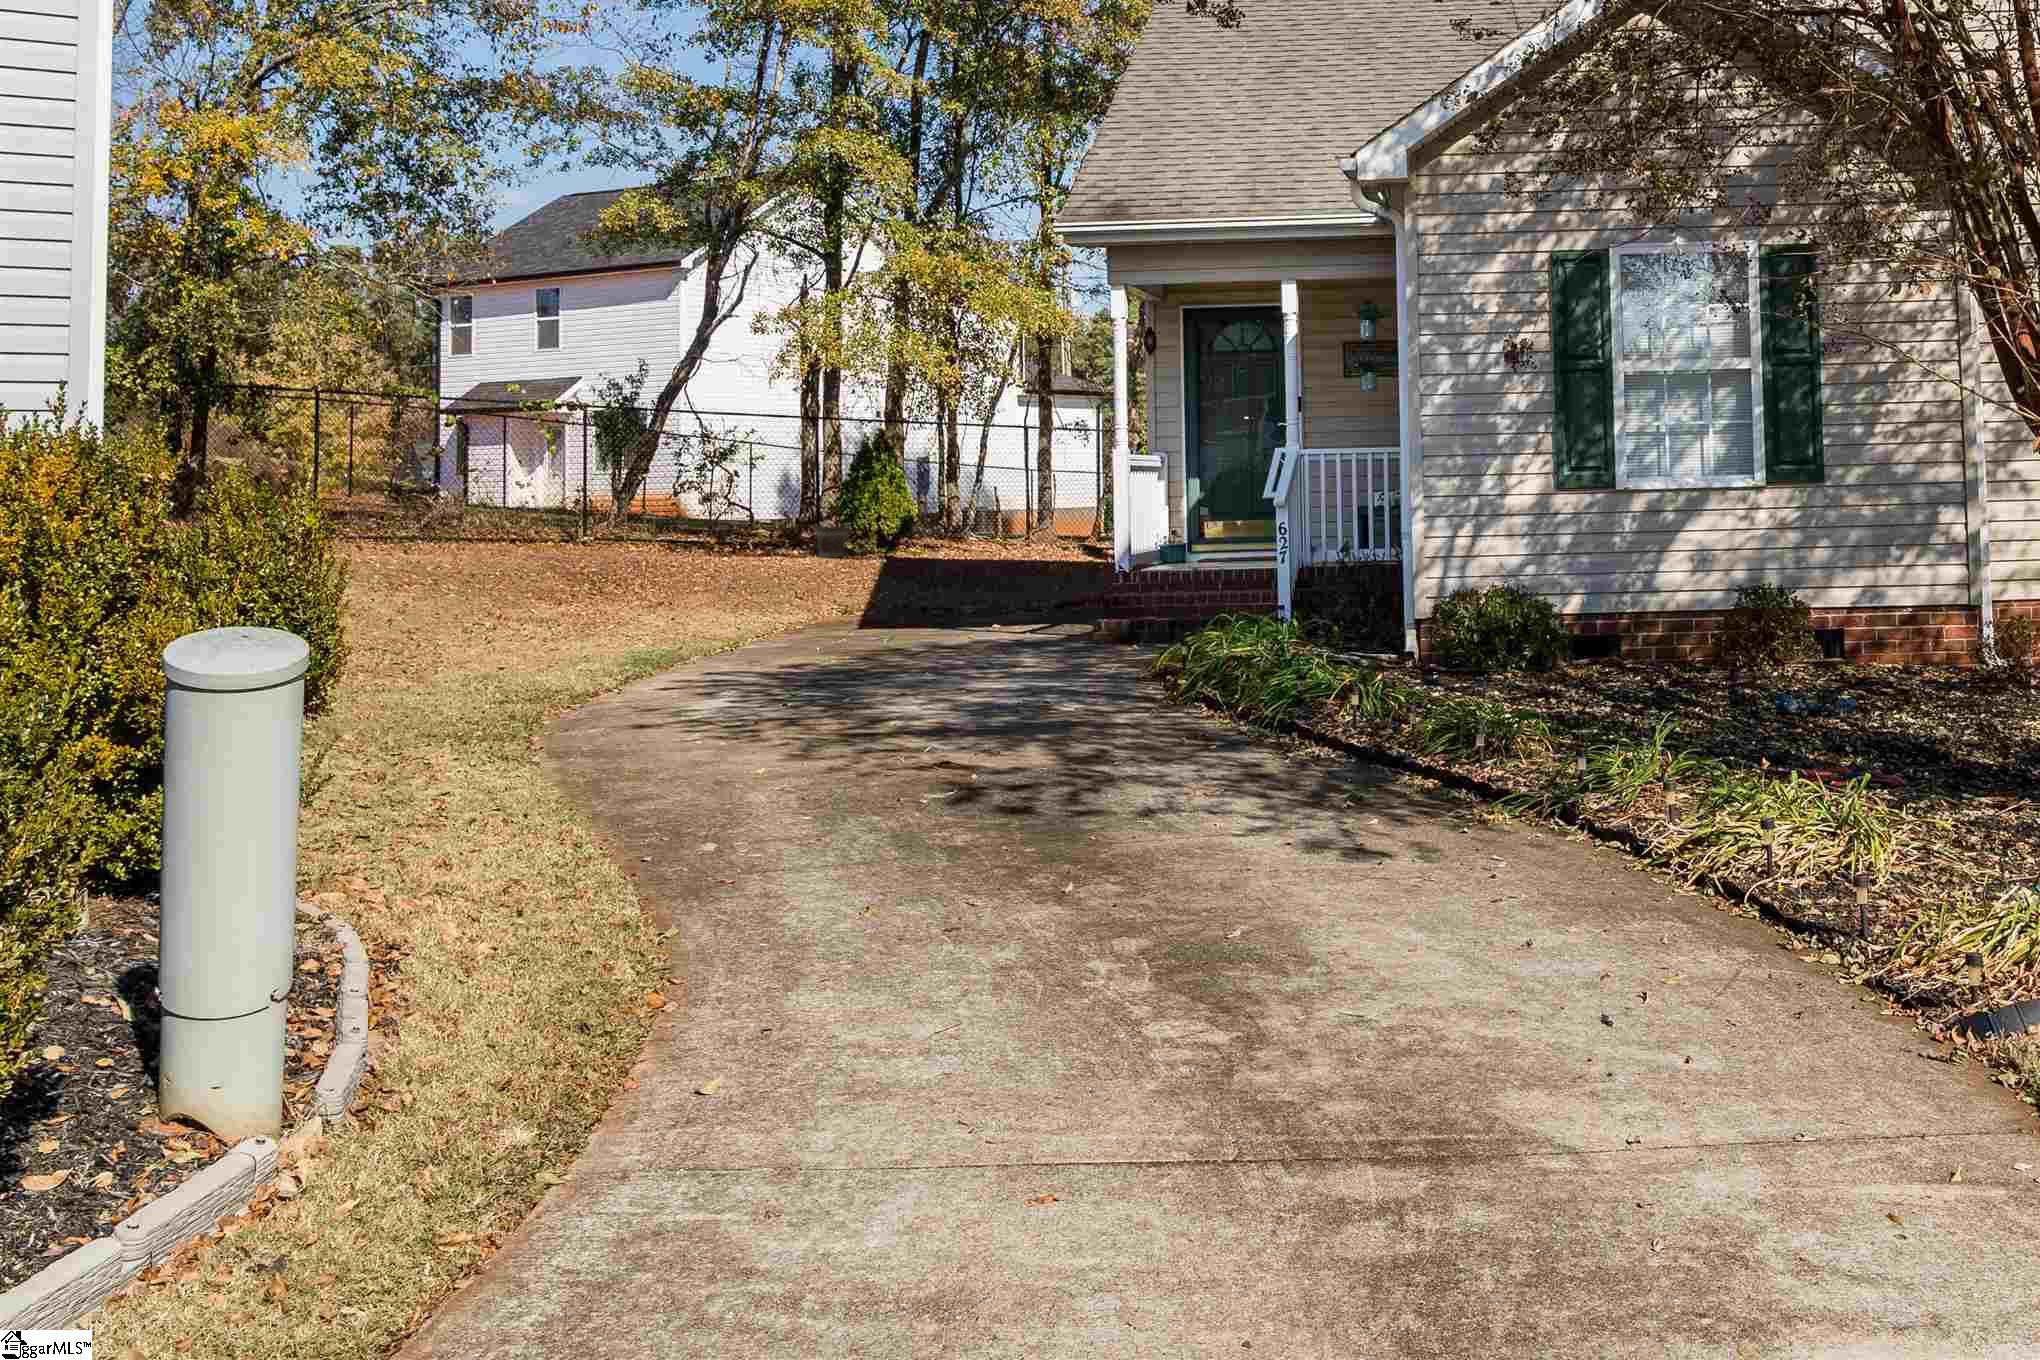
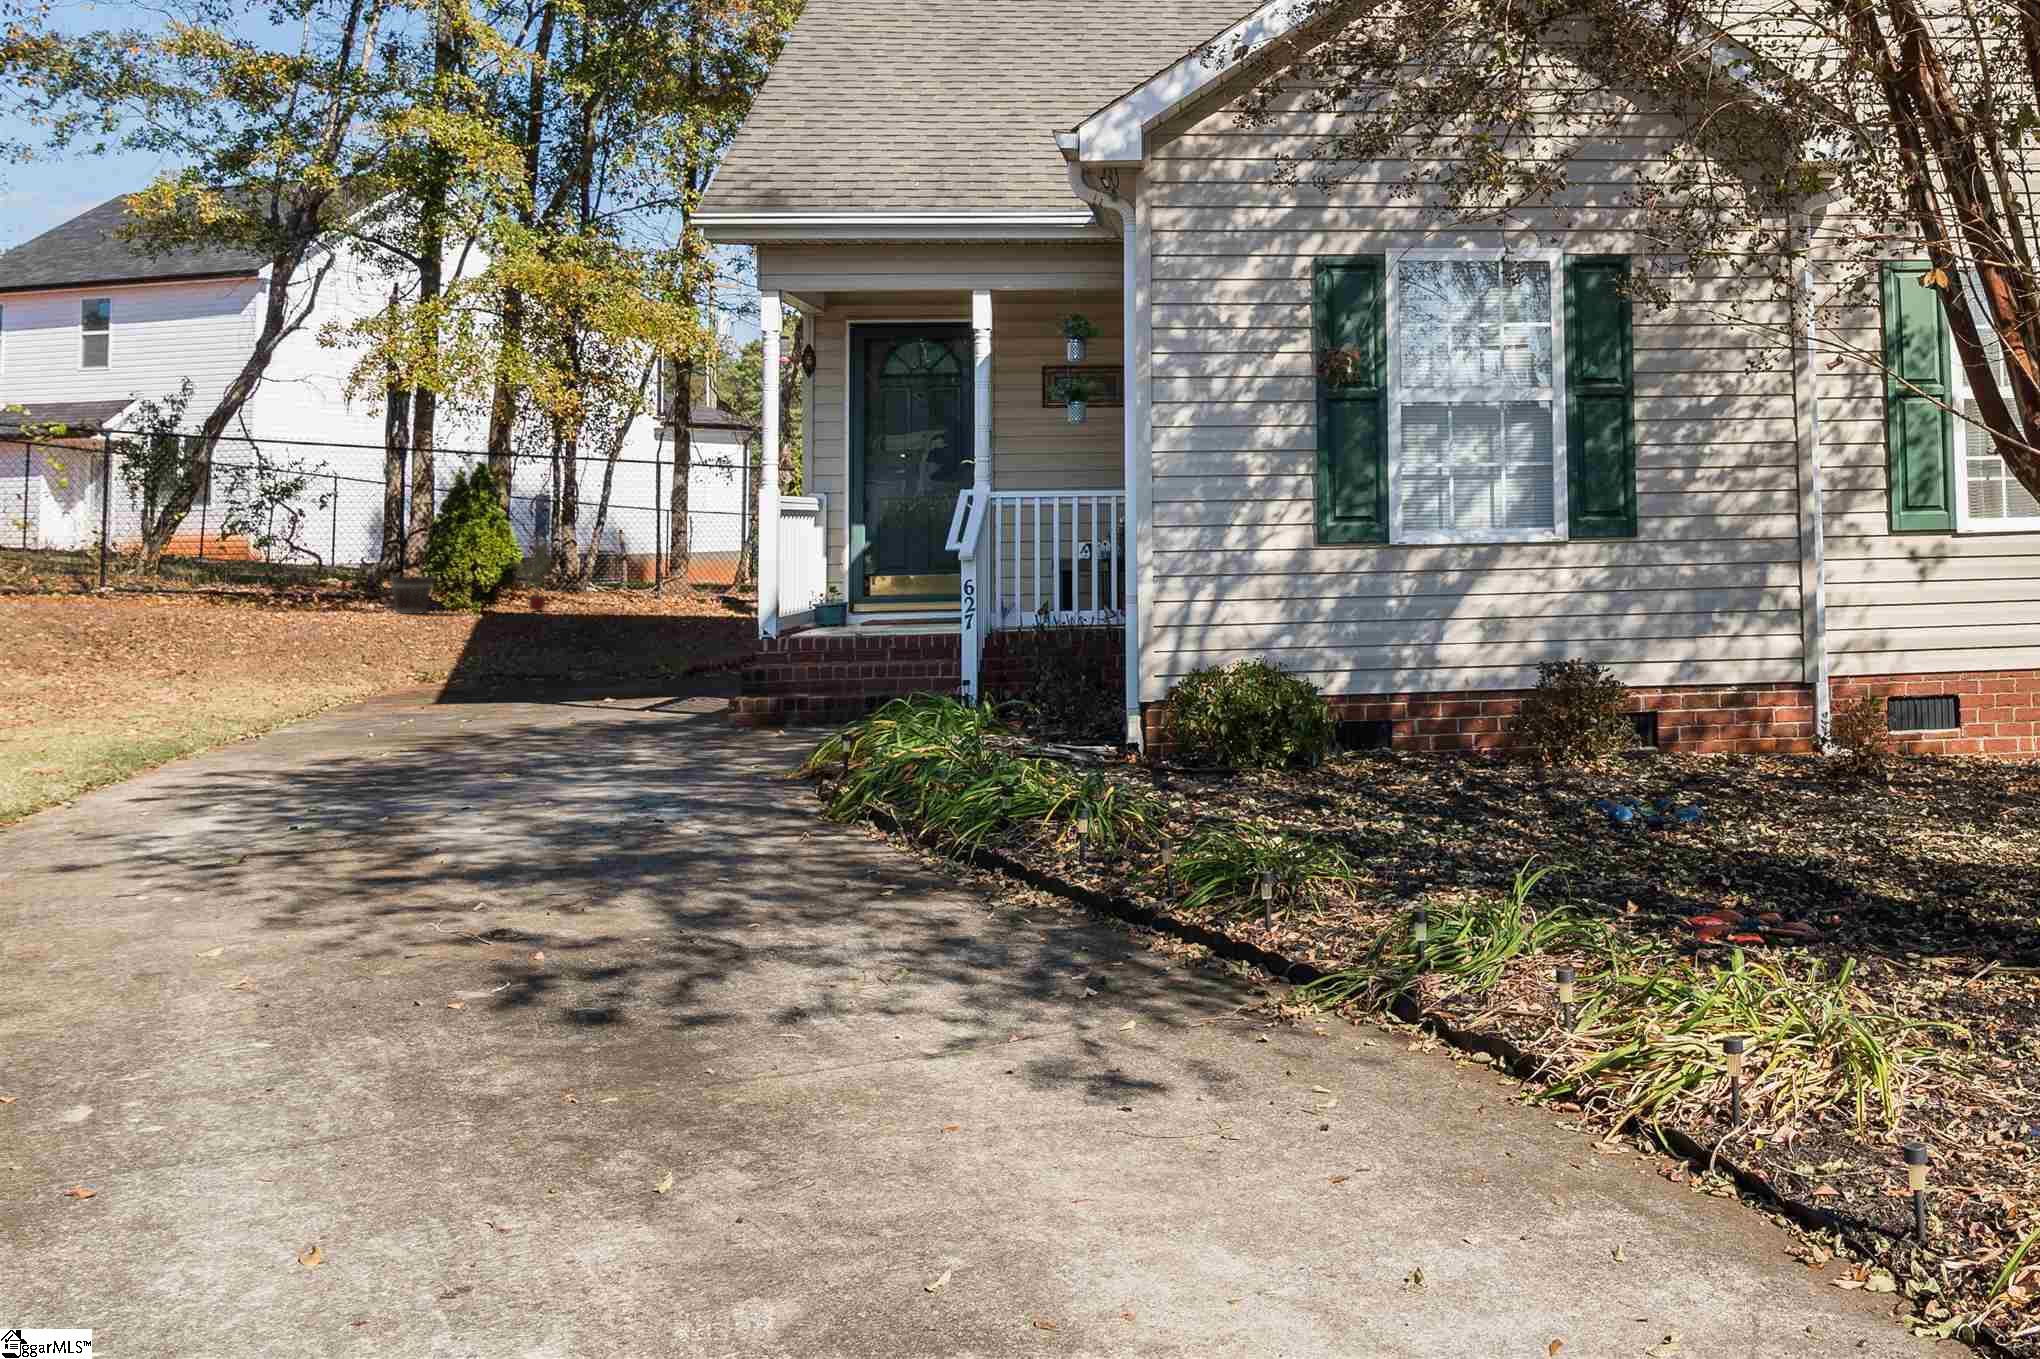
potted tree: none [911,491,946,556] -> present [513,538,553,611]

